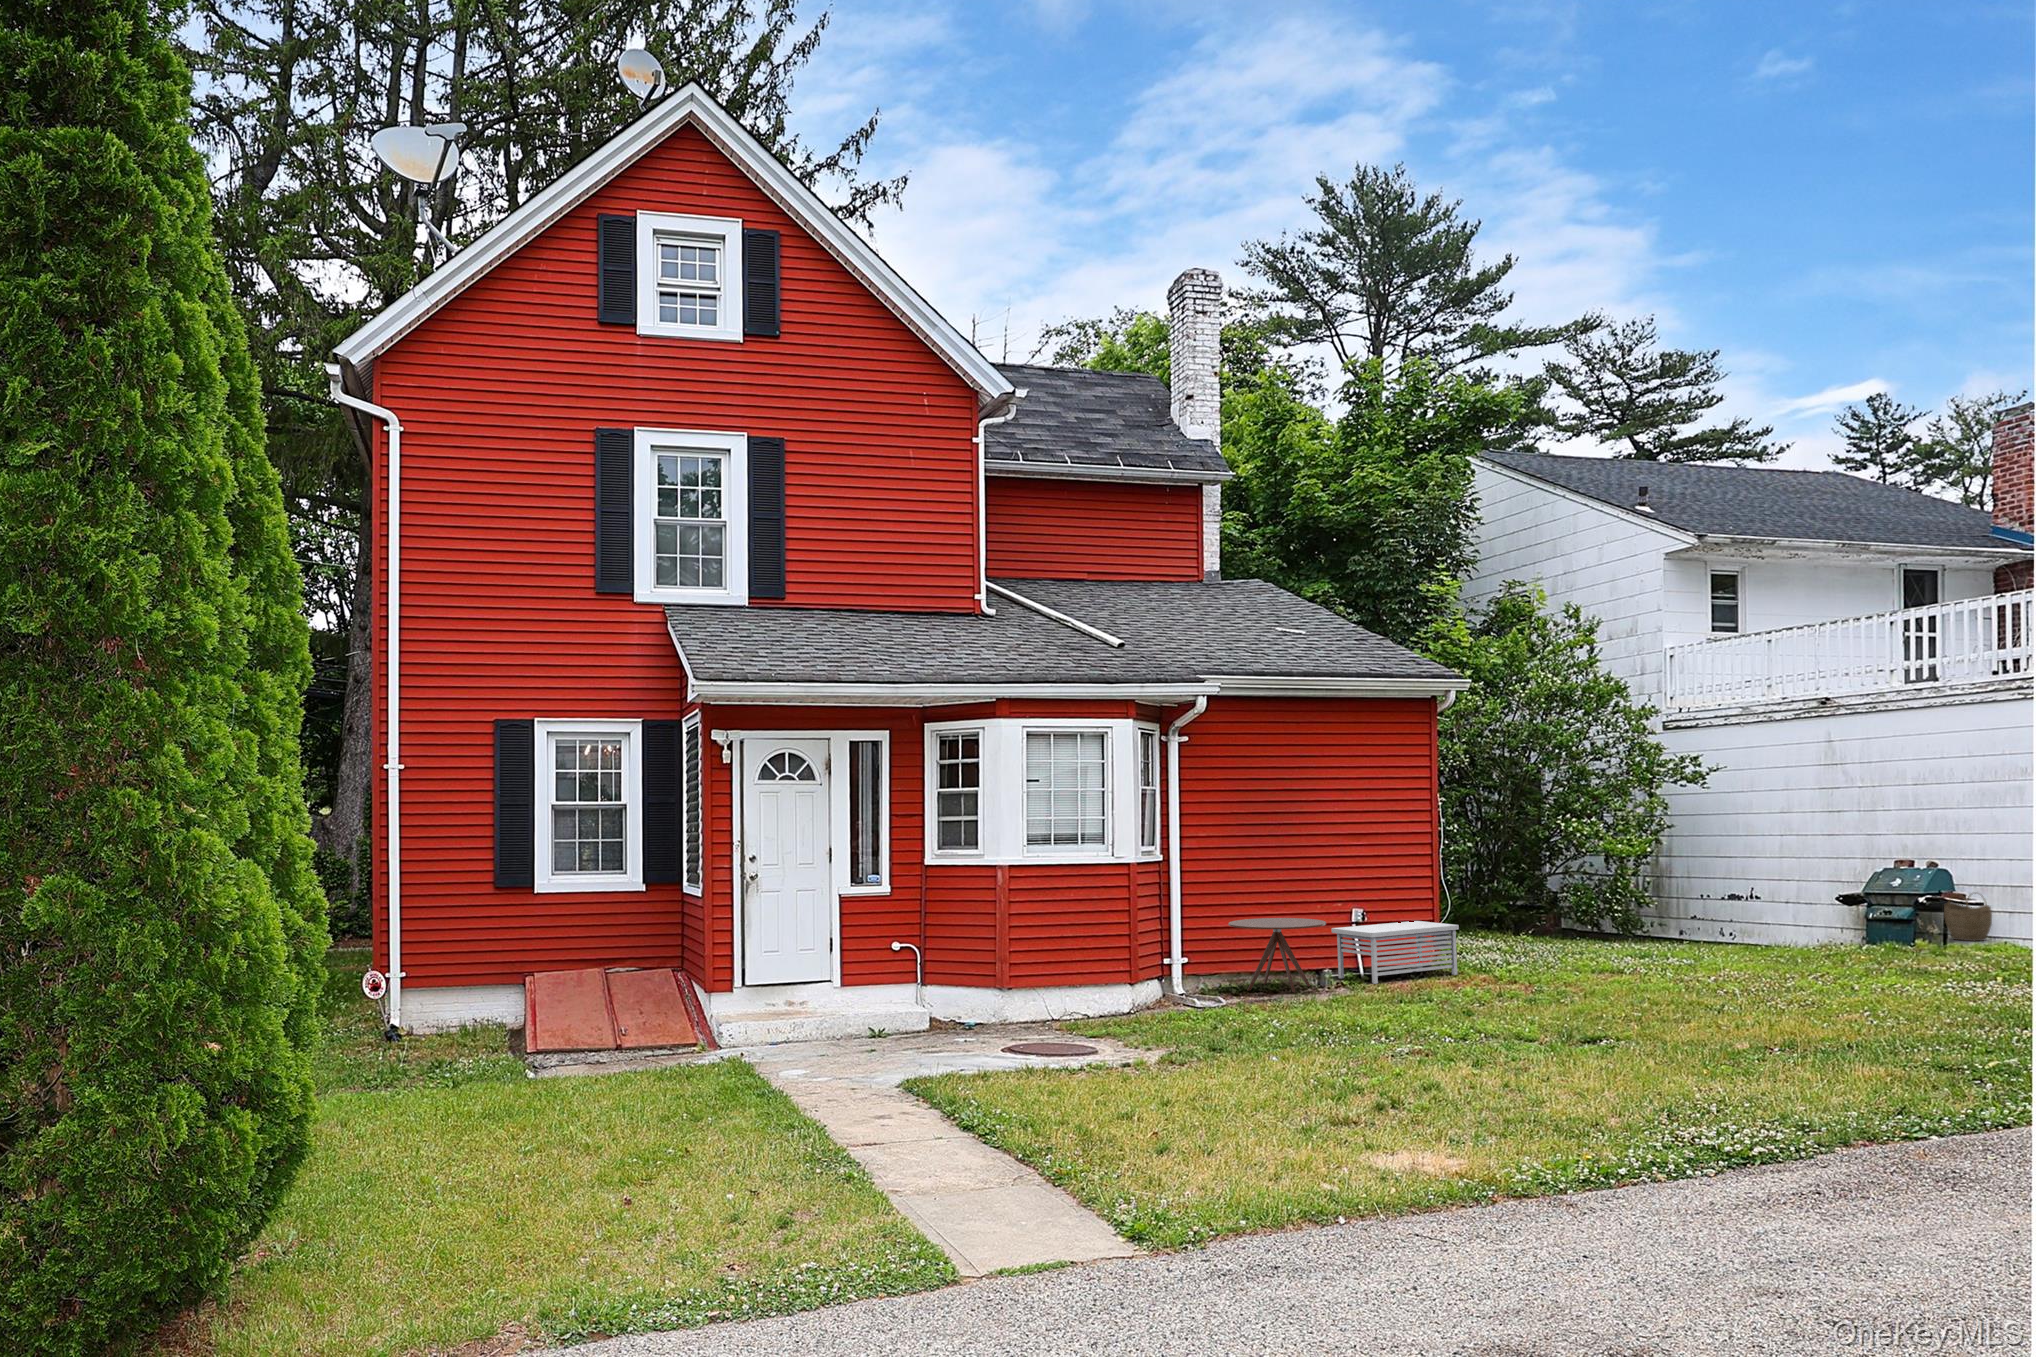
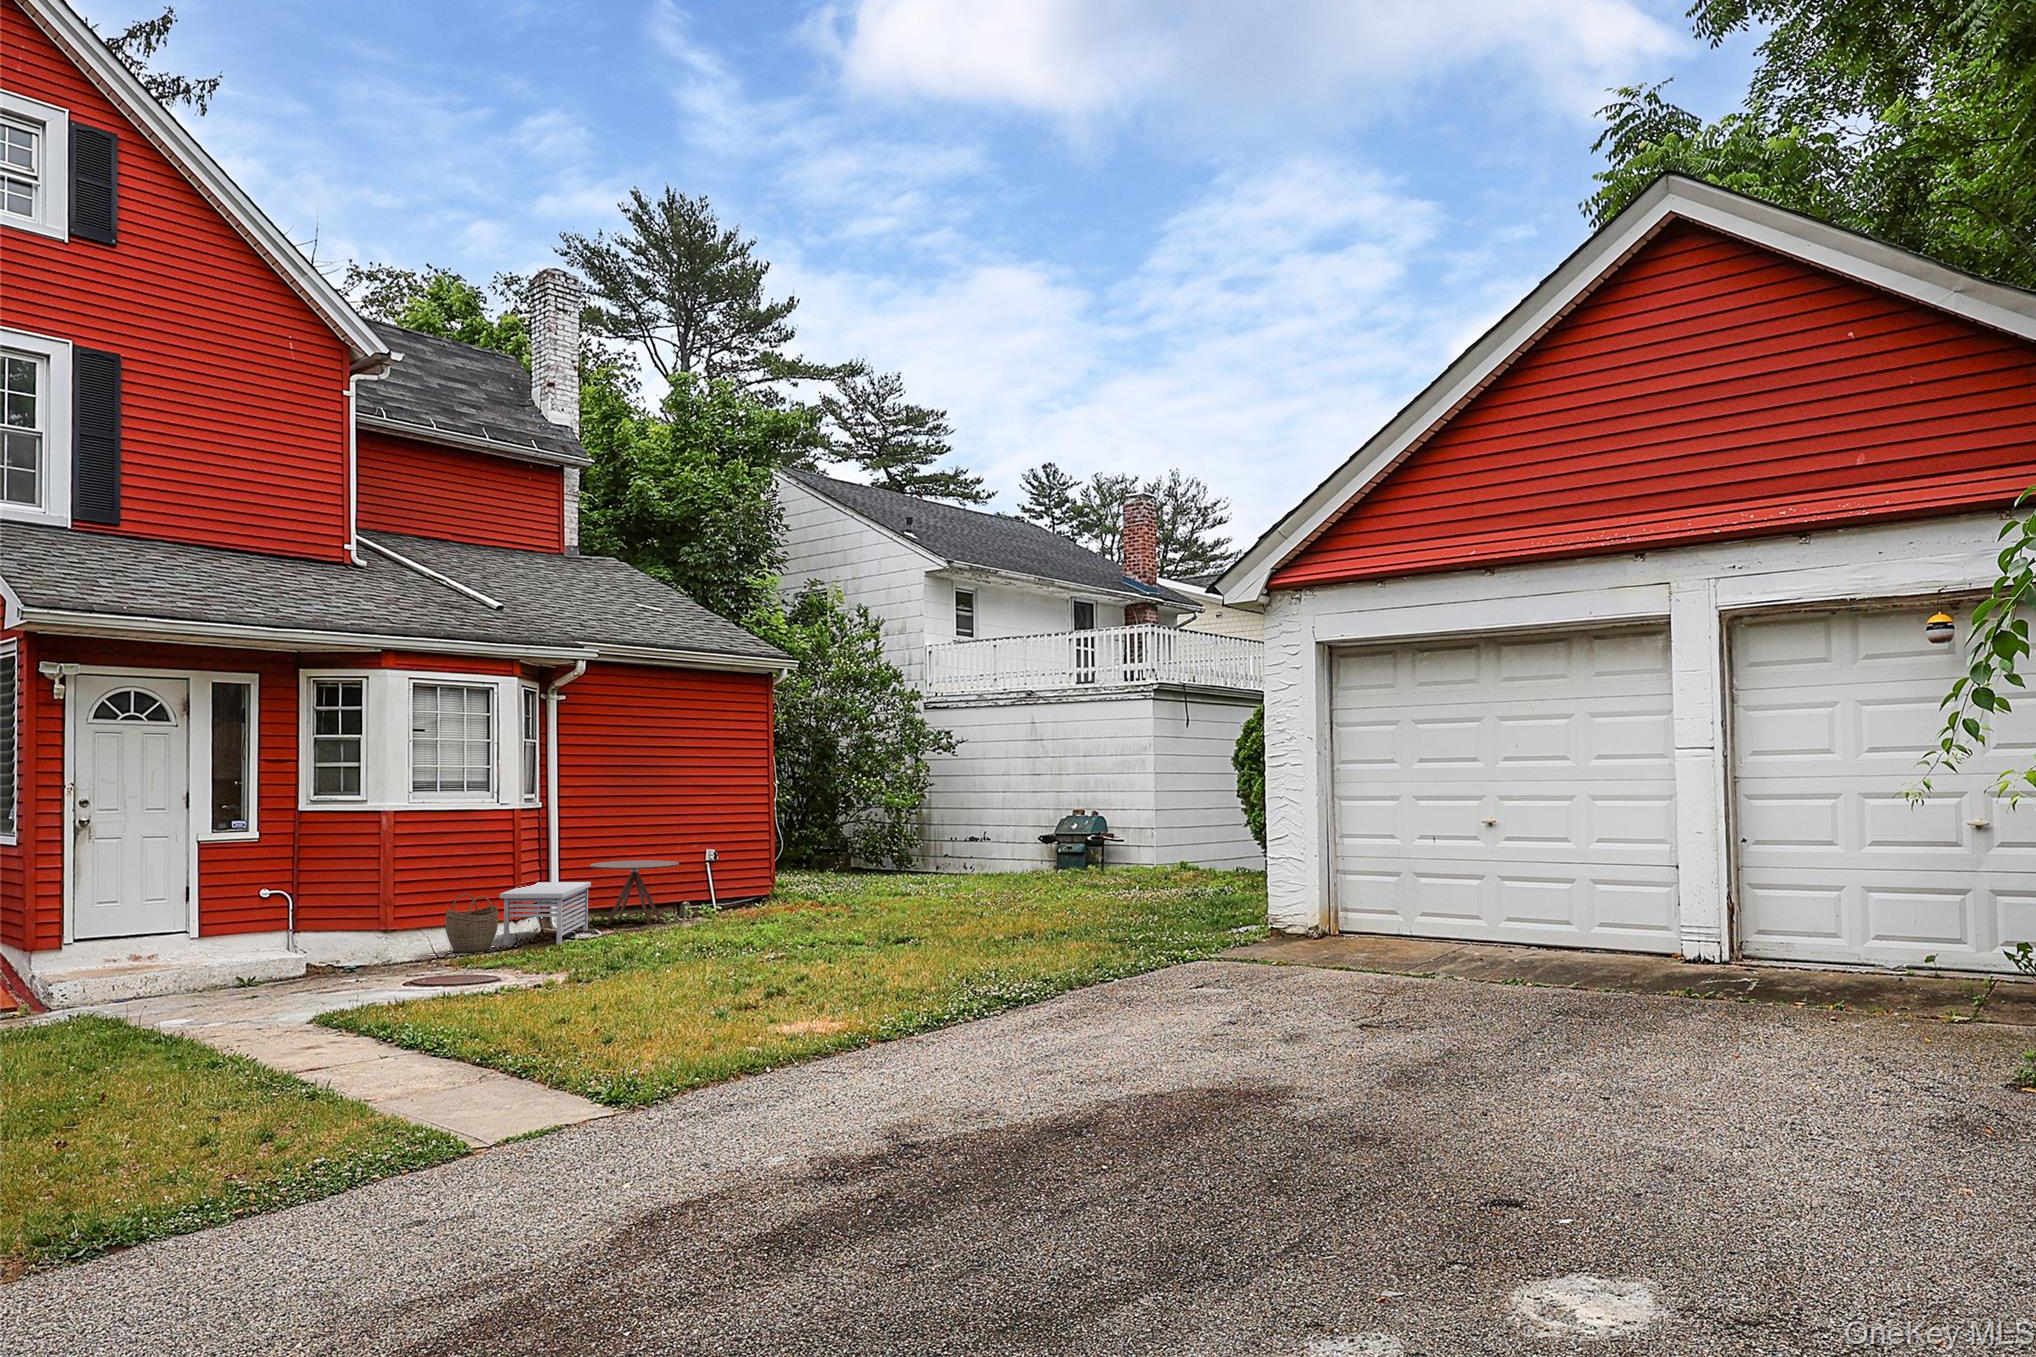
woven basket: present [1944,893,1992,941] -> present [445,894,498,953]
storage bench: present [1331,921,1459,984] -> present [500,882,591,945]

